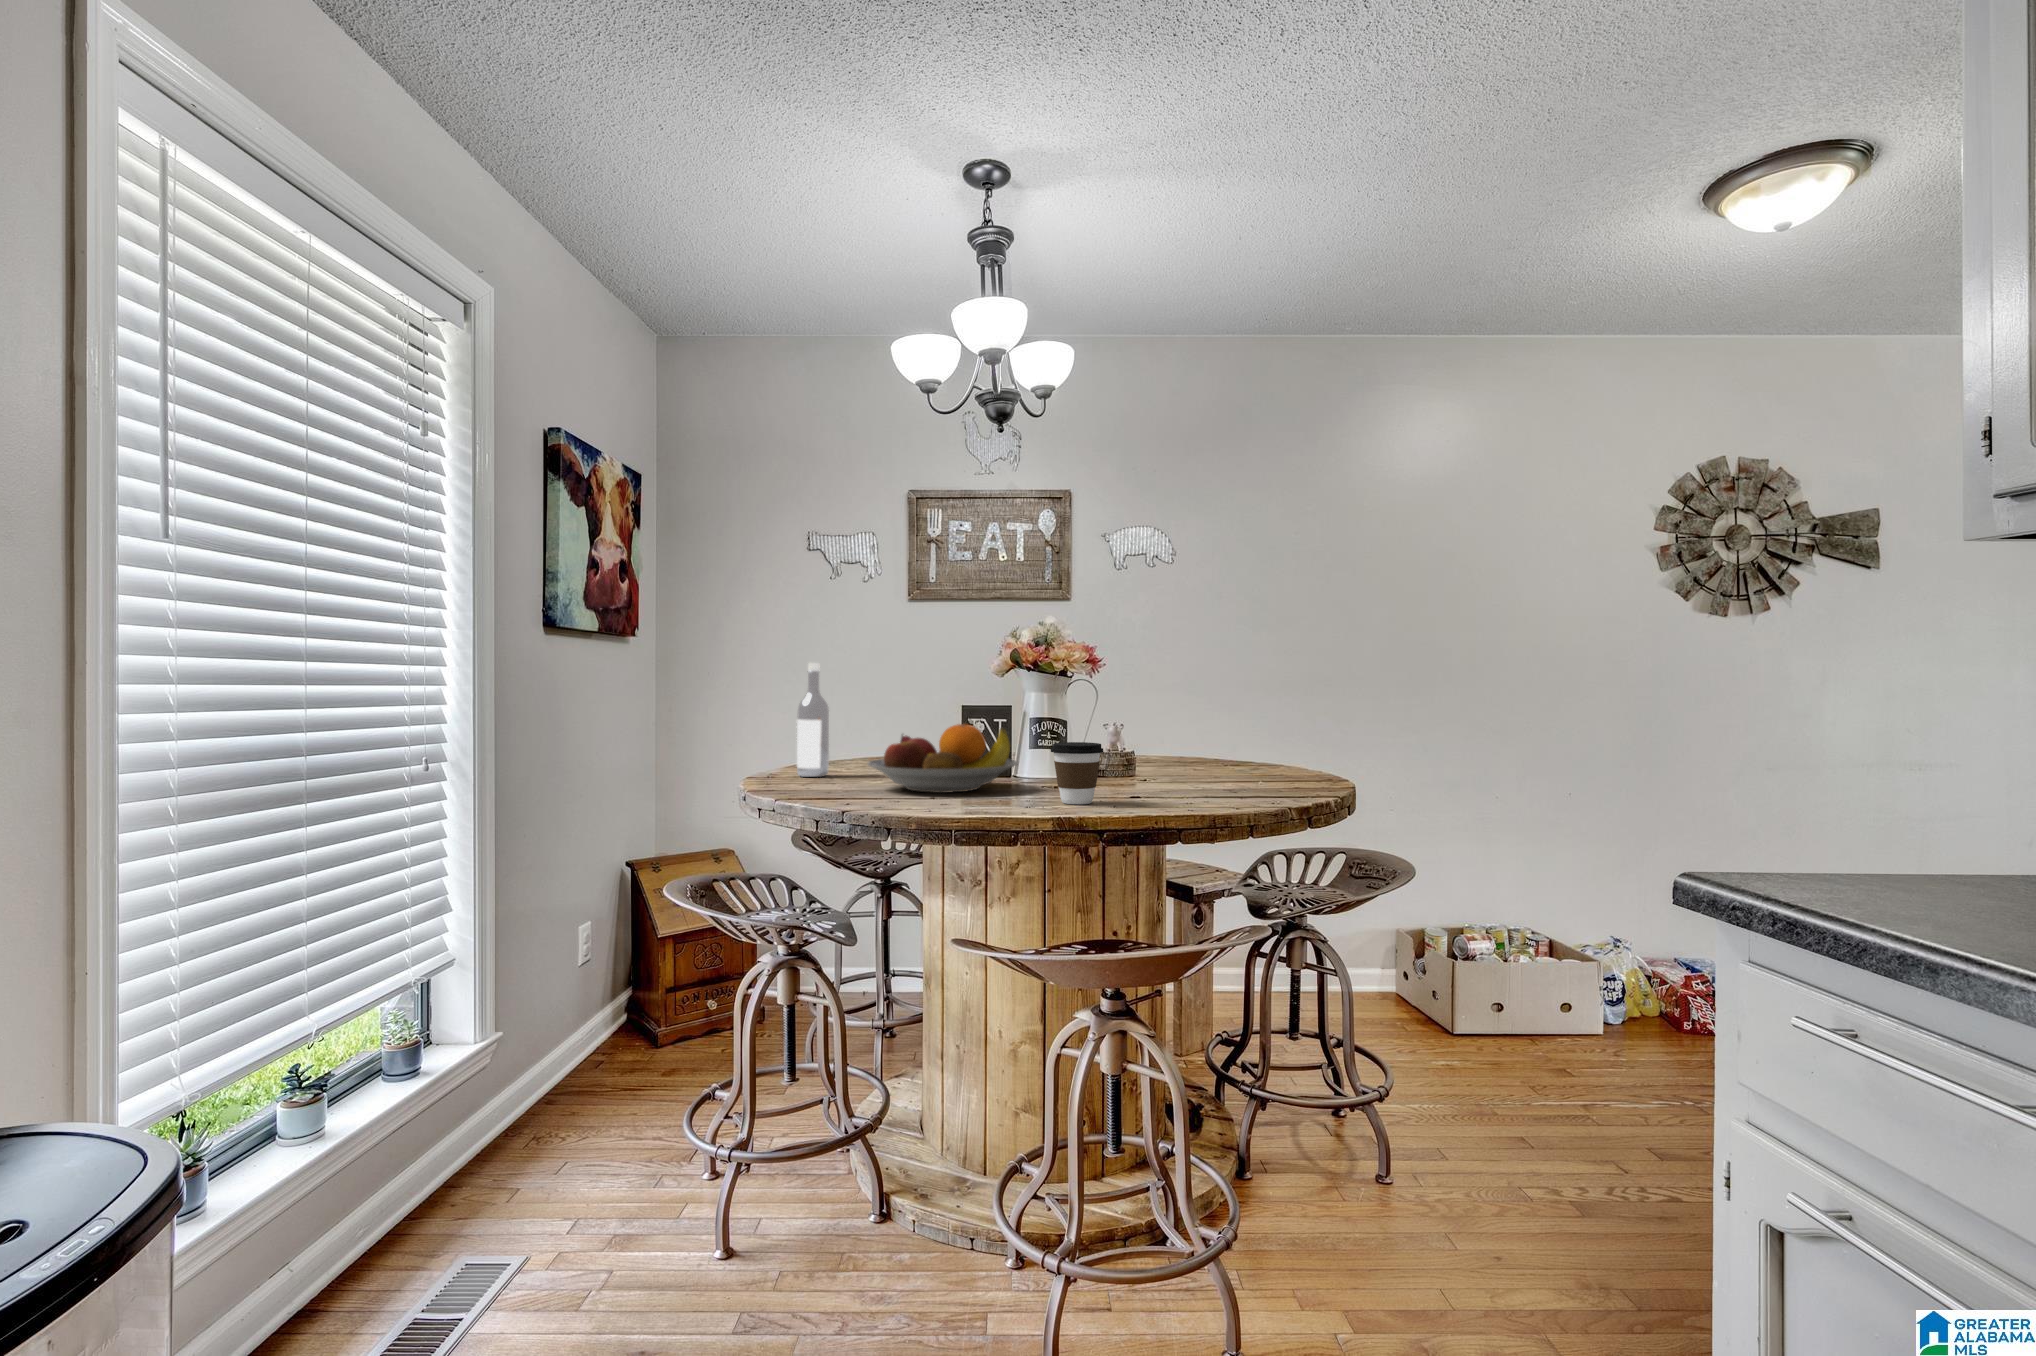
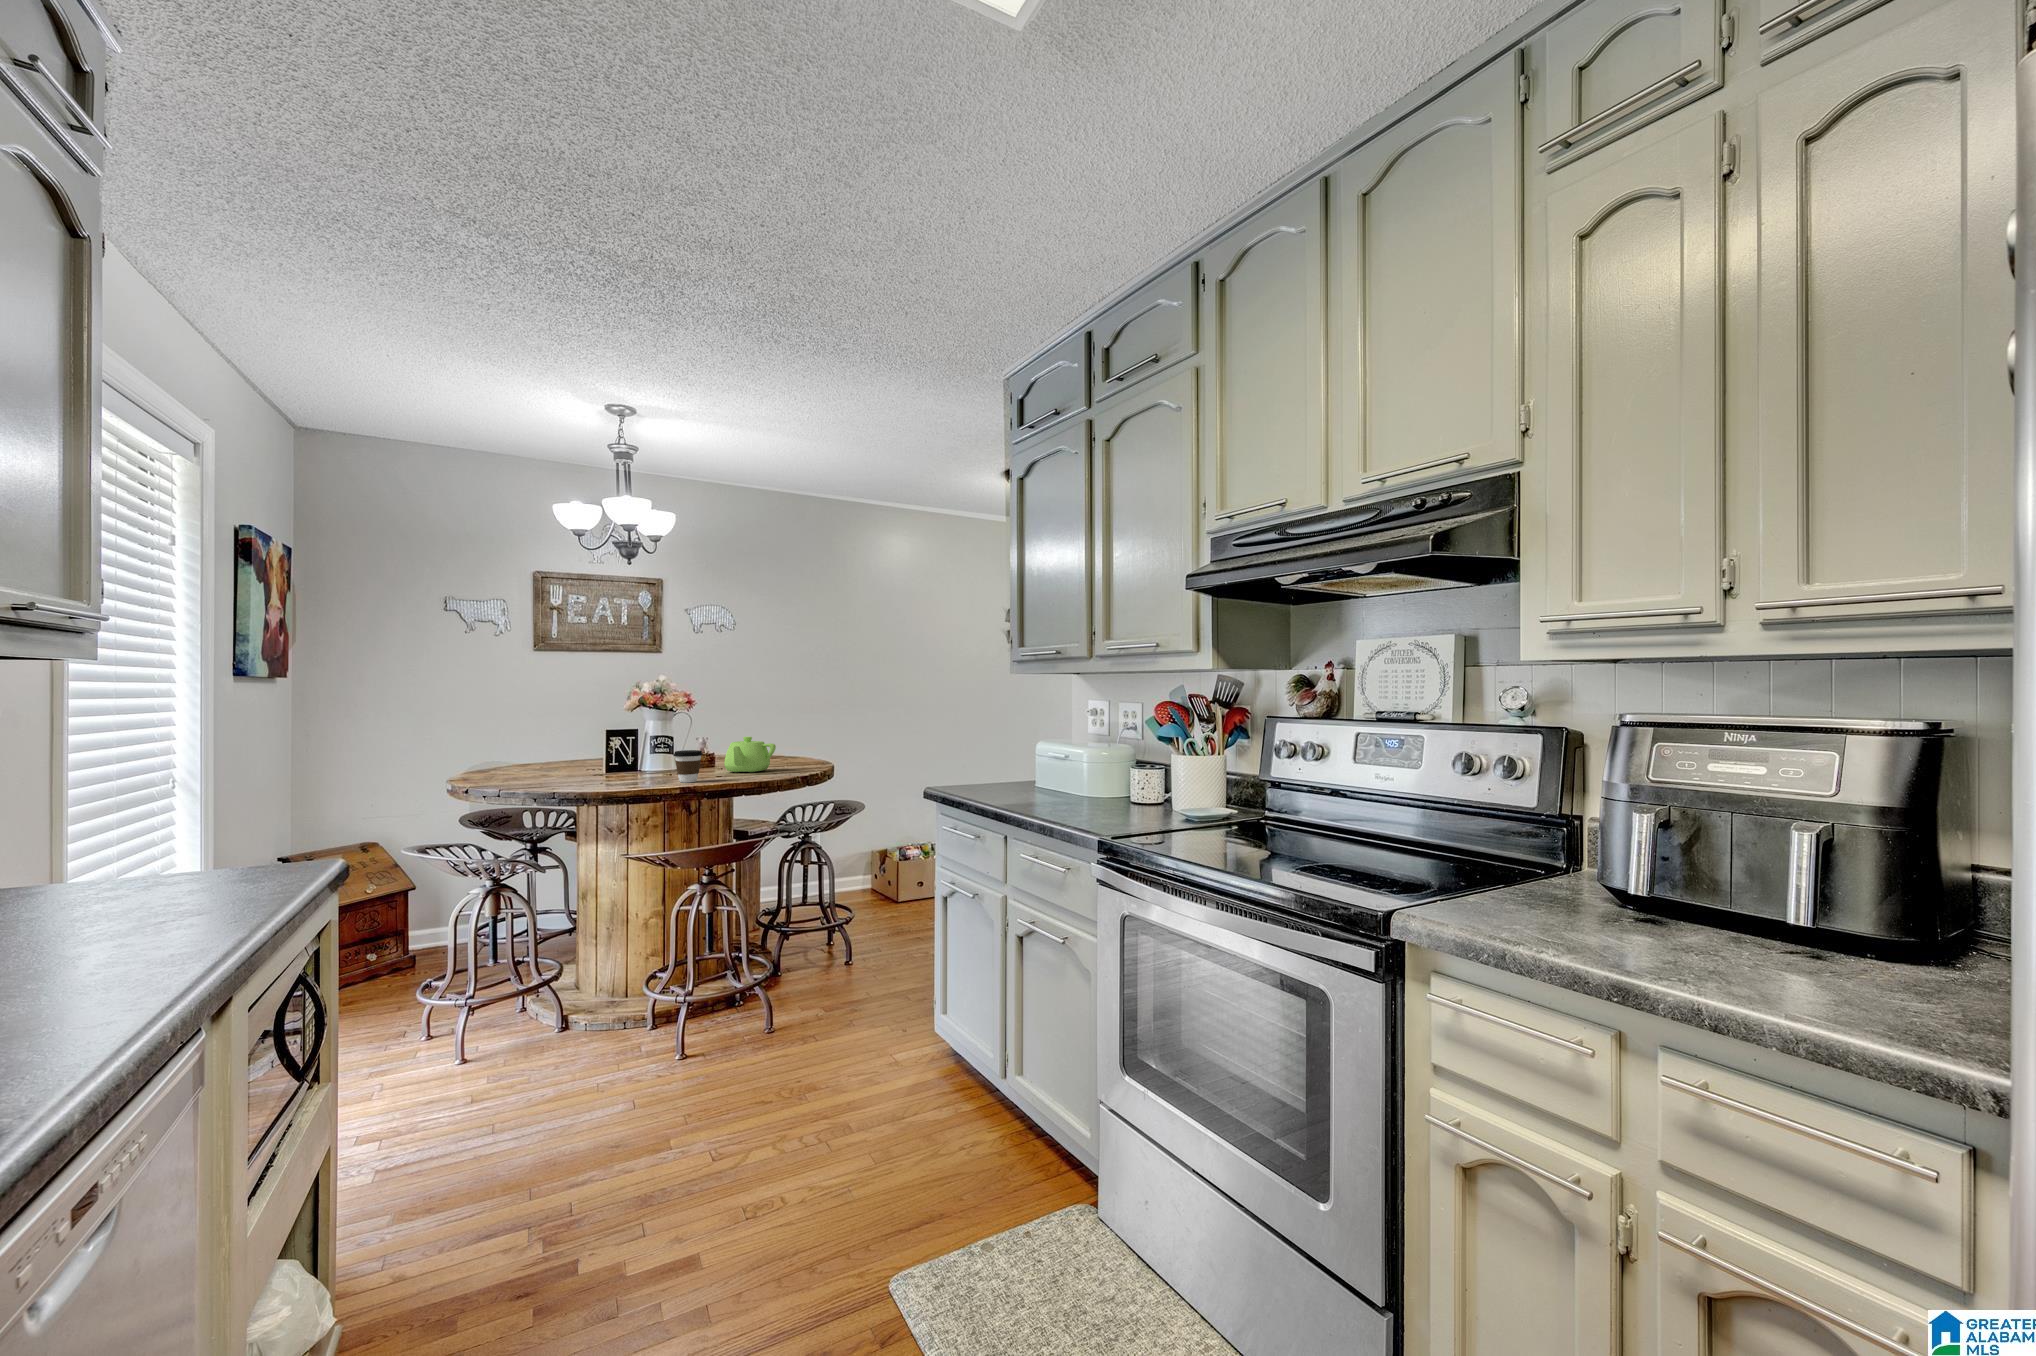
wine bottle: present [797,663,829,777] -> none [485,705,509,779]
teapot: none [1148,723,1241,790] -> present [724,737,776,772]
fruit bowl: present [868,724,1018,793] -> none [551,742,648,782]

